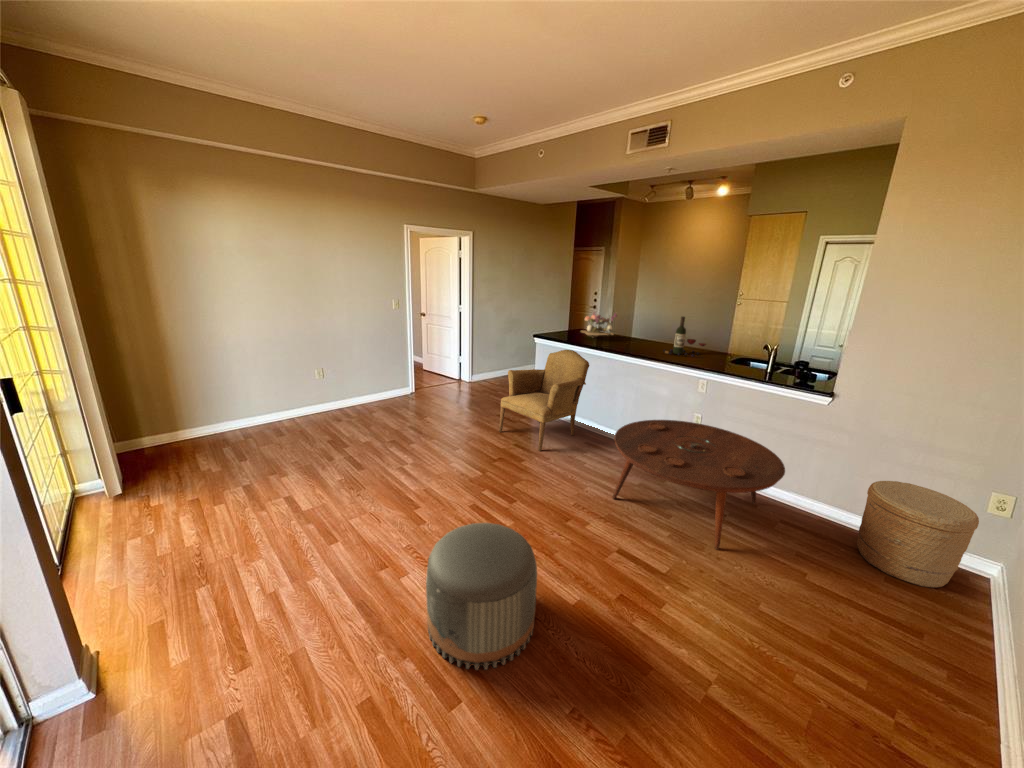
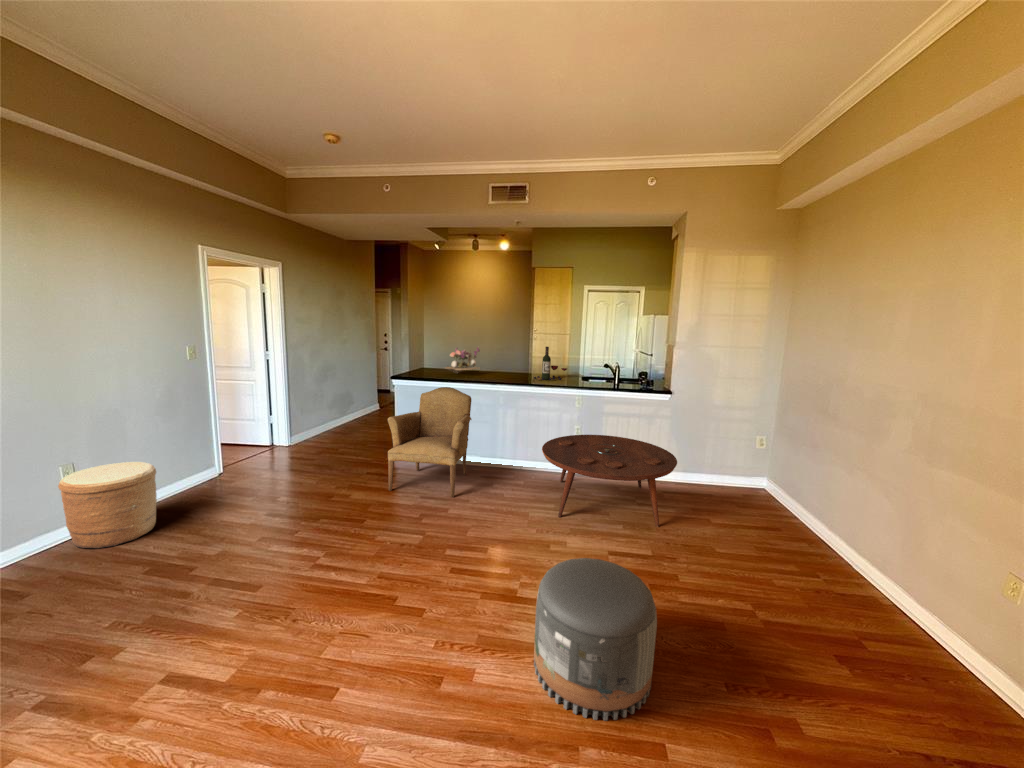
woven basket: present [857,481,979,588] -> present [58,462,157,548]

